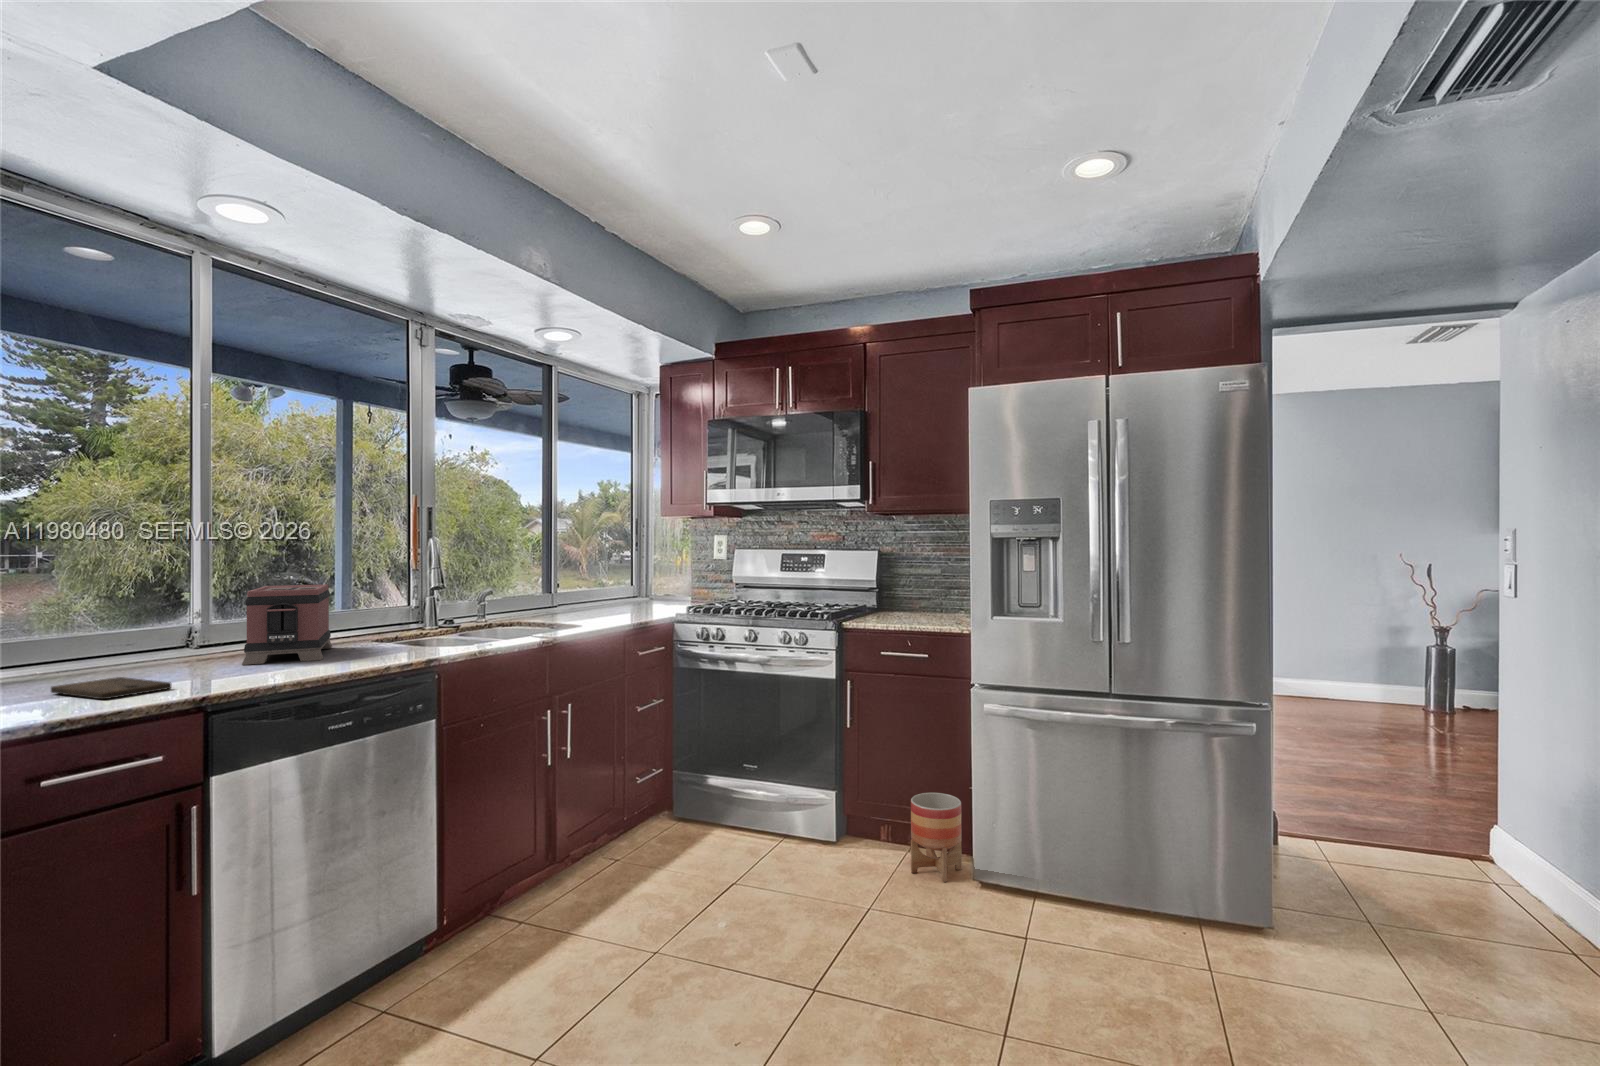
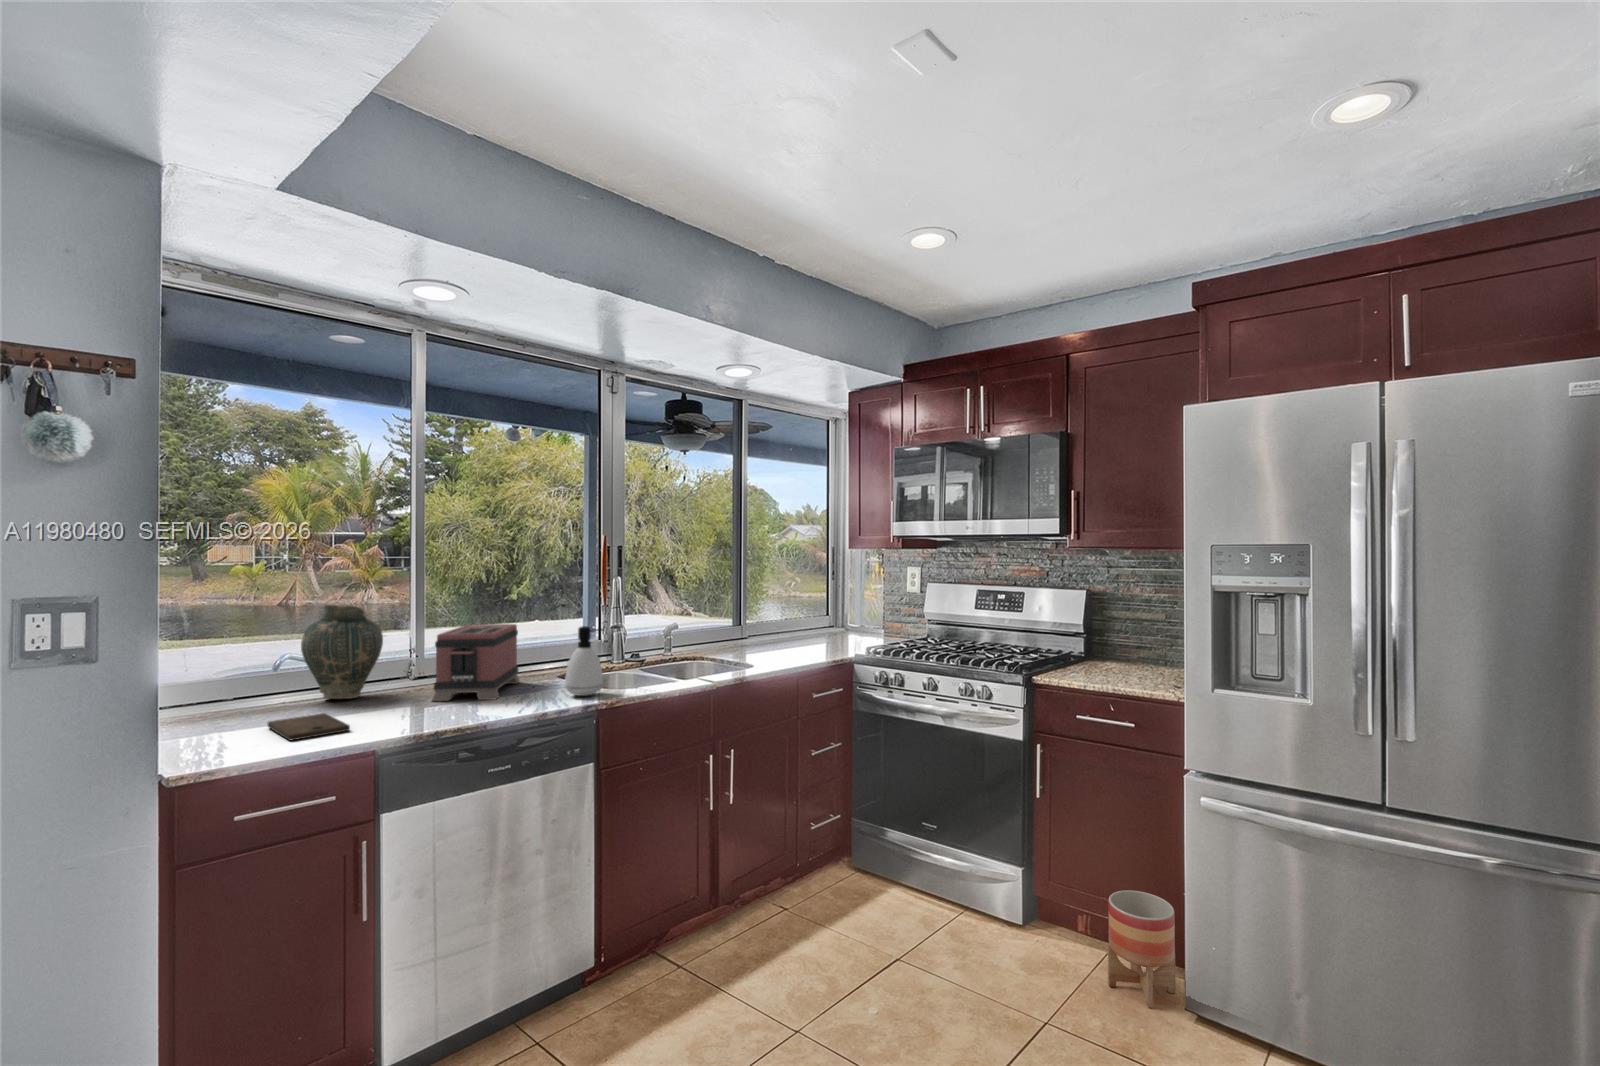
vase: none [59,561,167,670] -> present [301,605,383,699]
soap dispenser: none [402,580,446,652] -> present [565,626,604,696]

